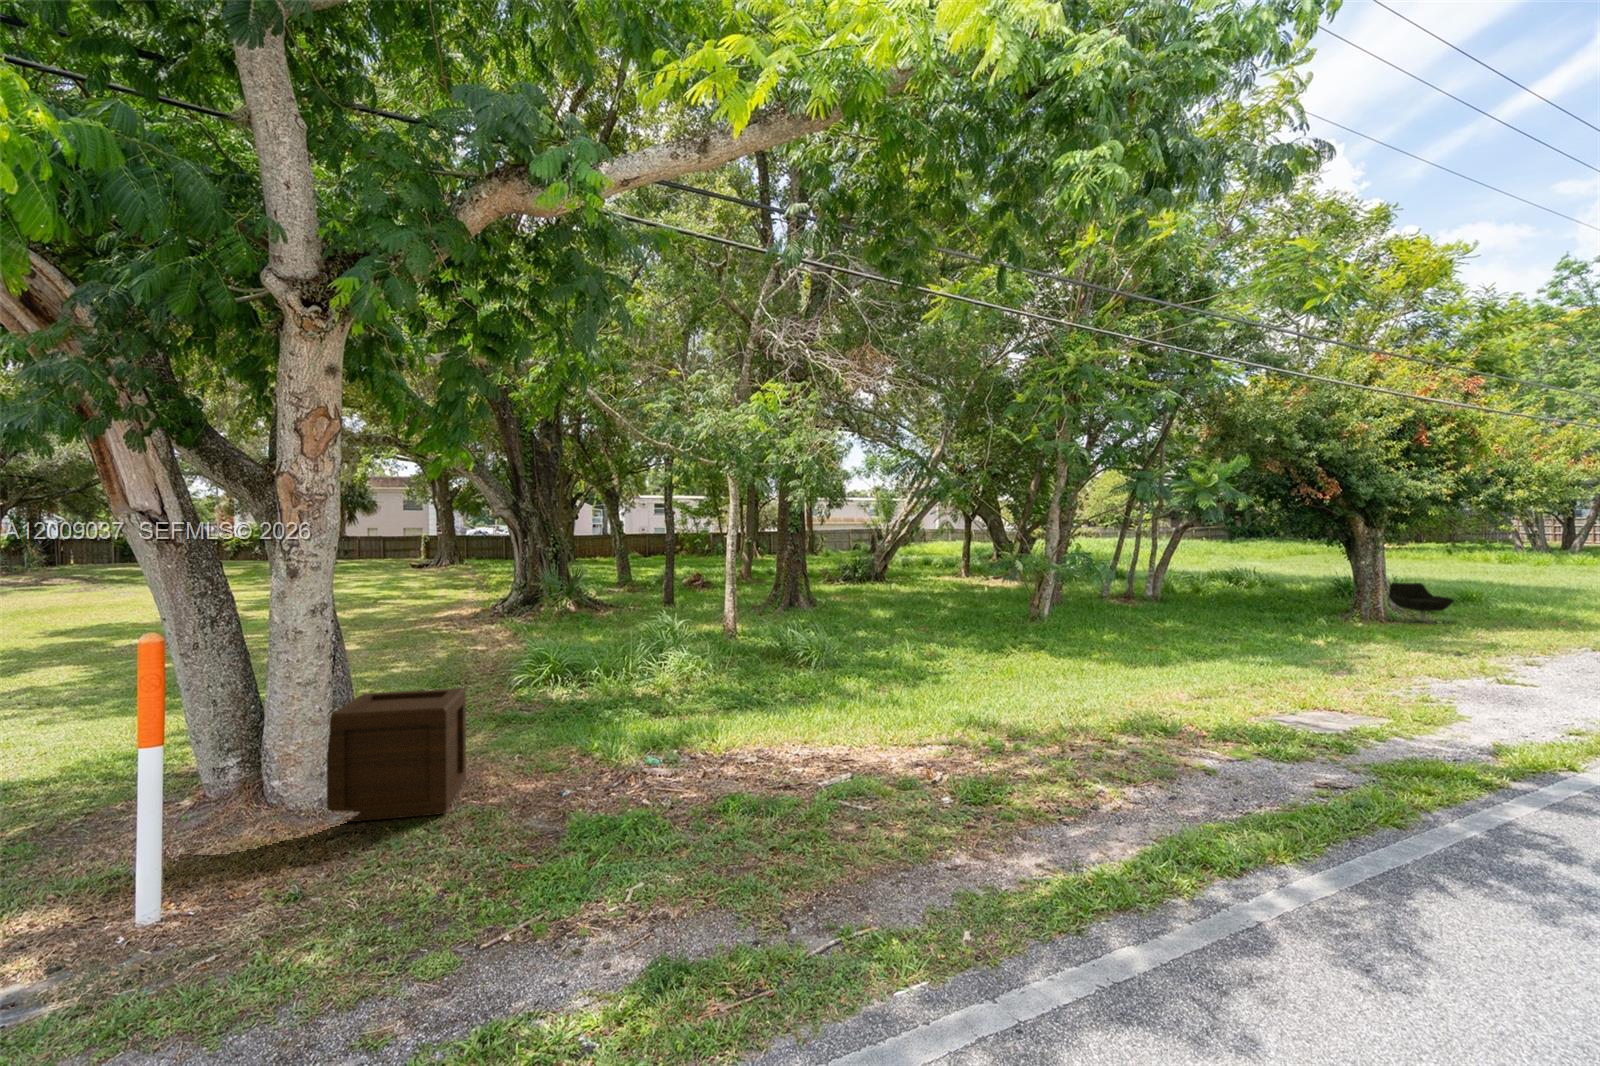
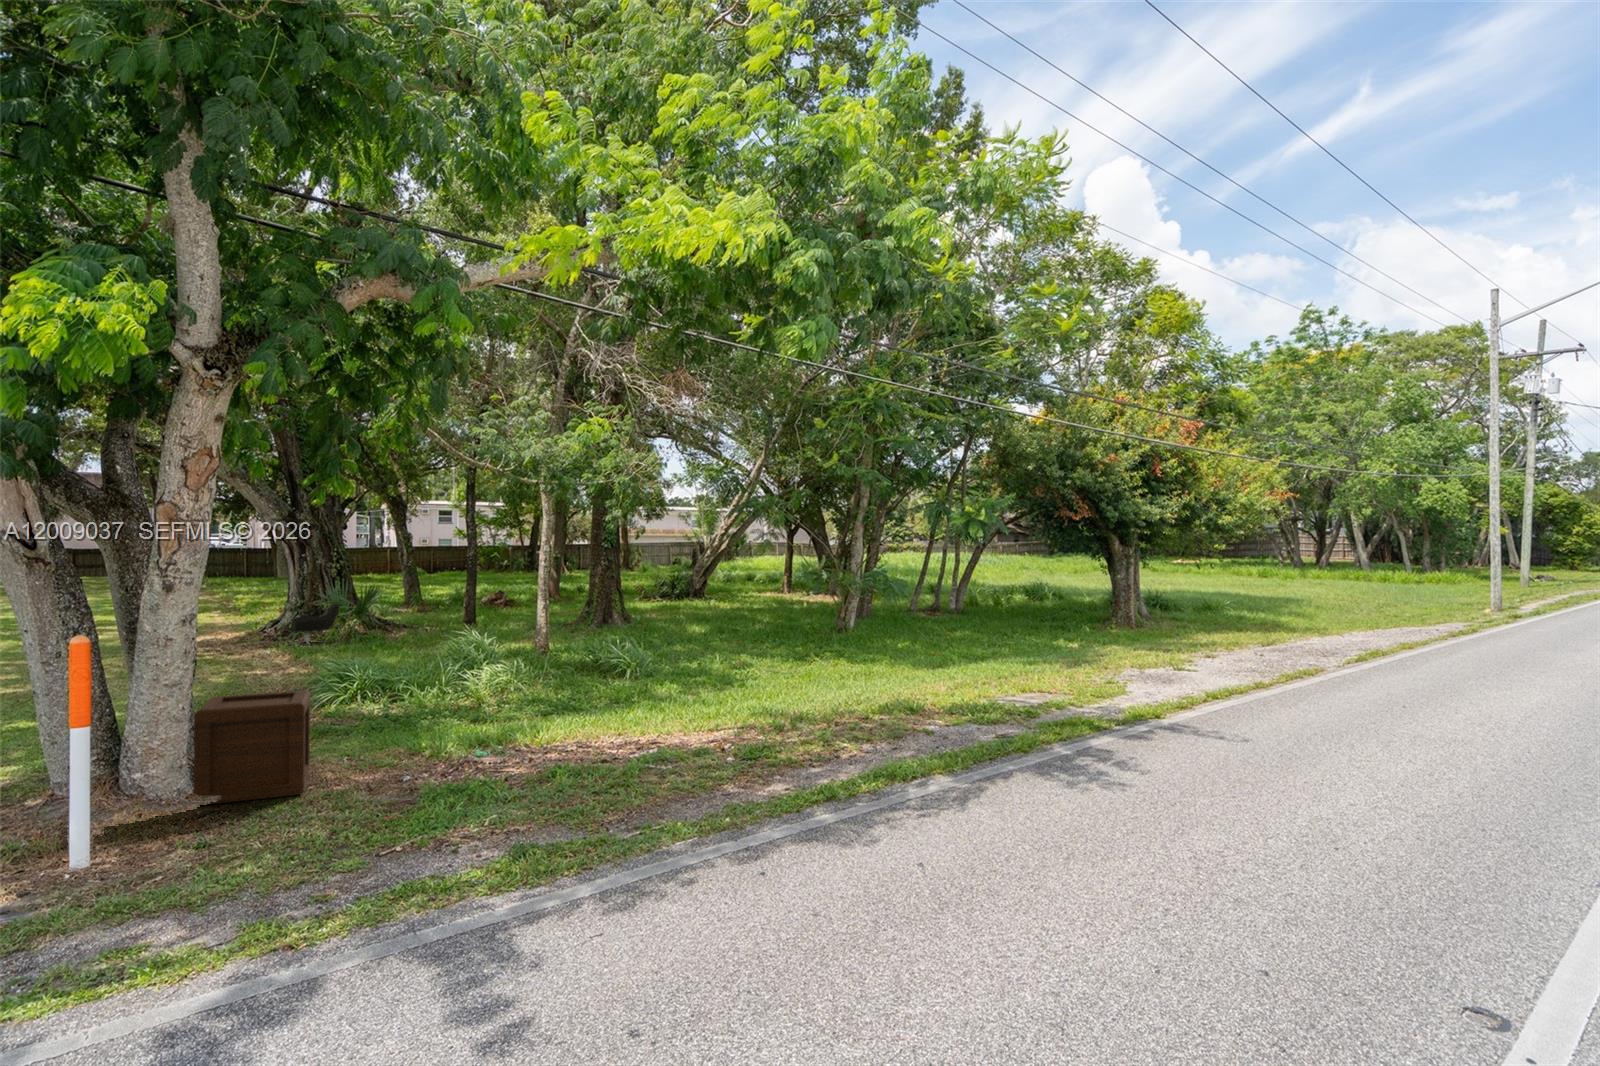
lounge chair: present [1388,583,1454,621] -> present [292,604,340,644]

